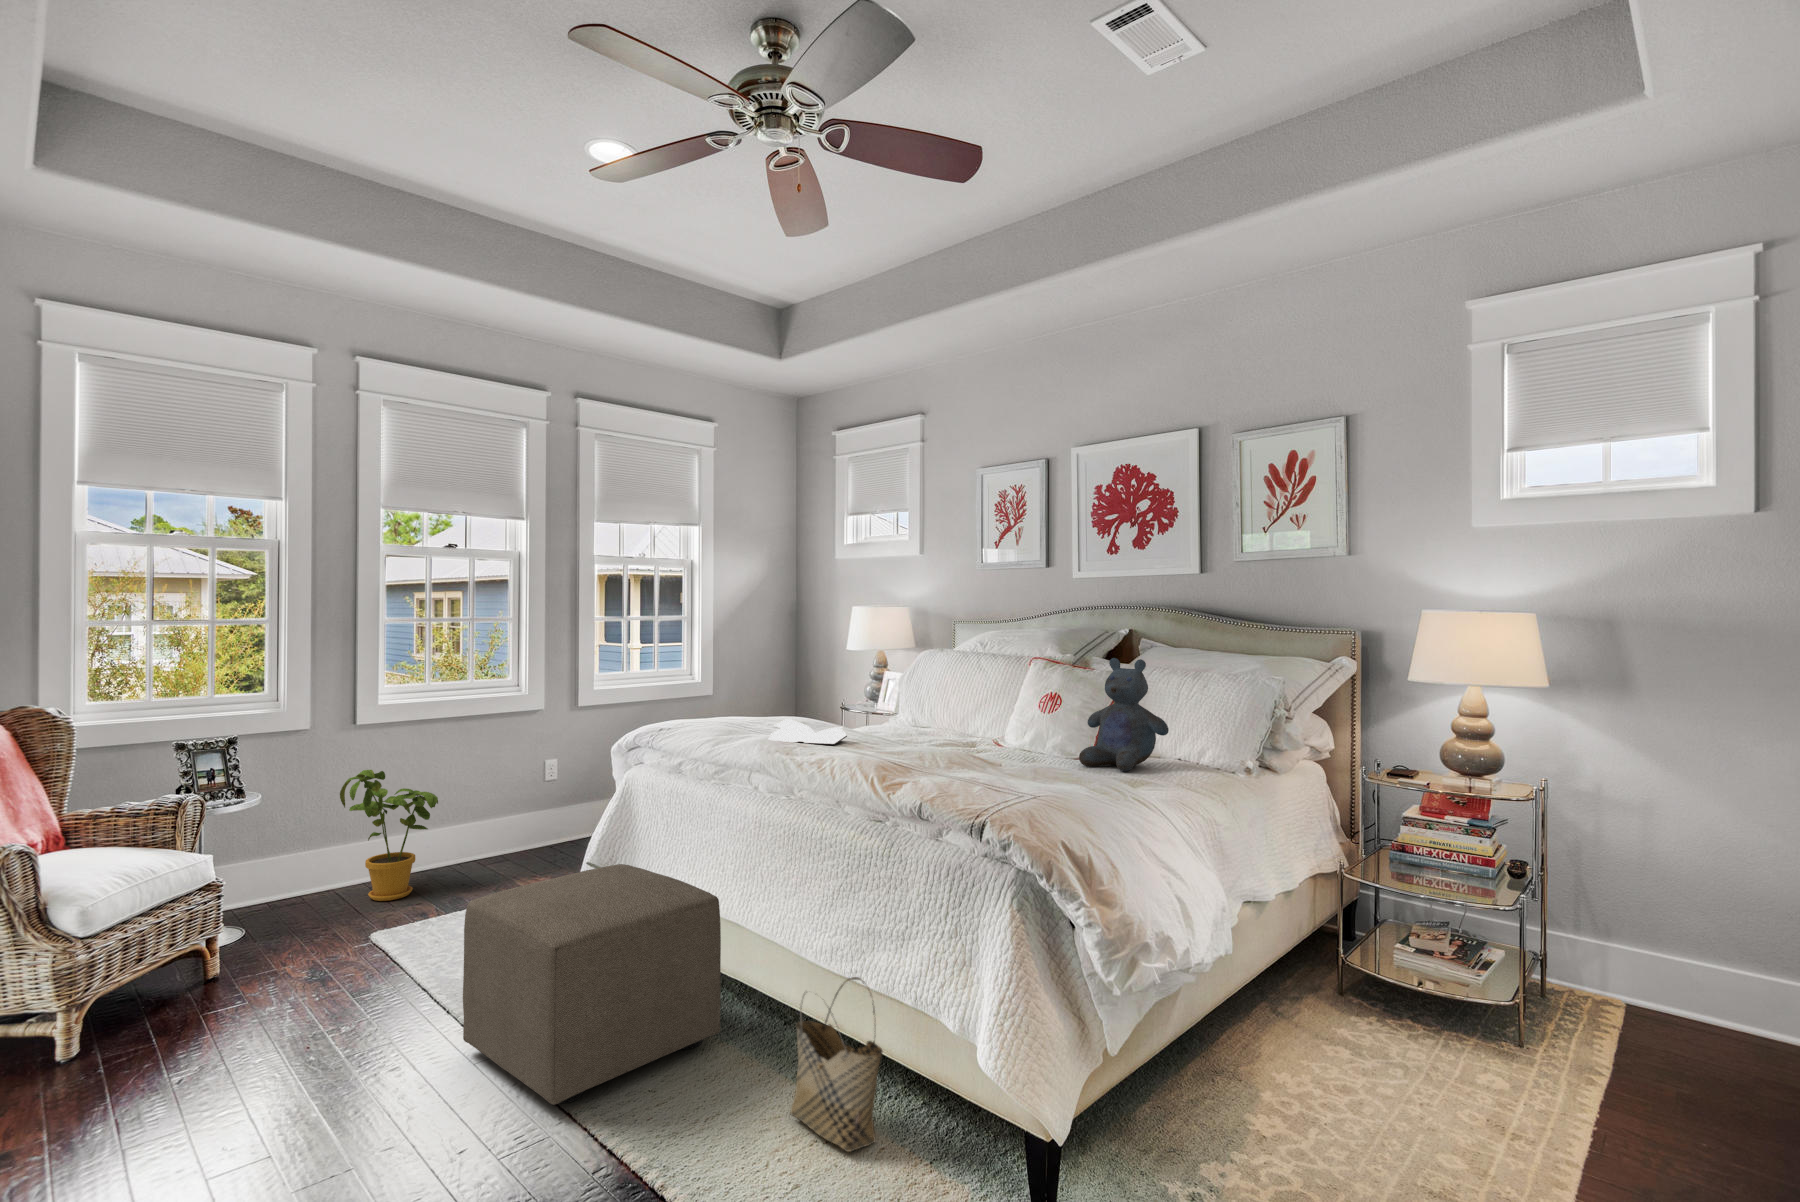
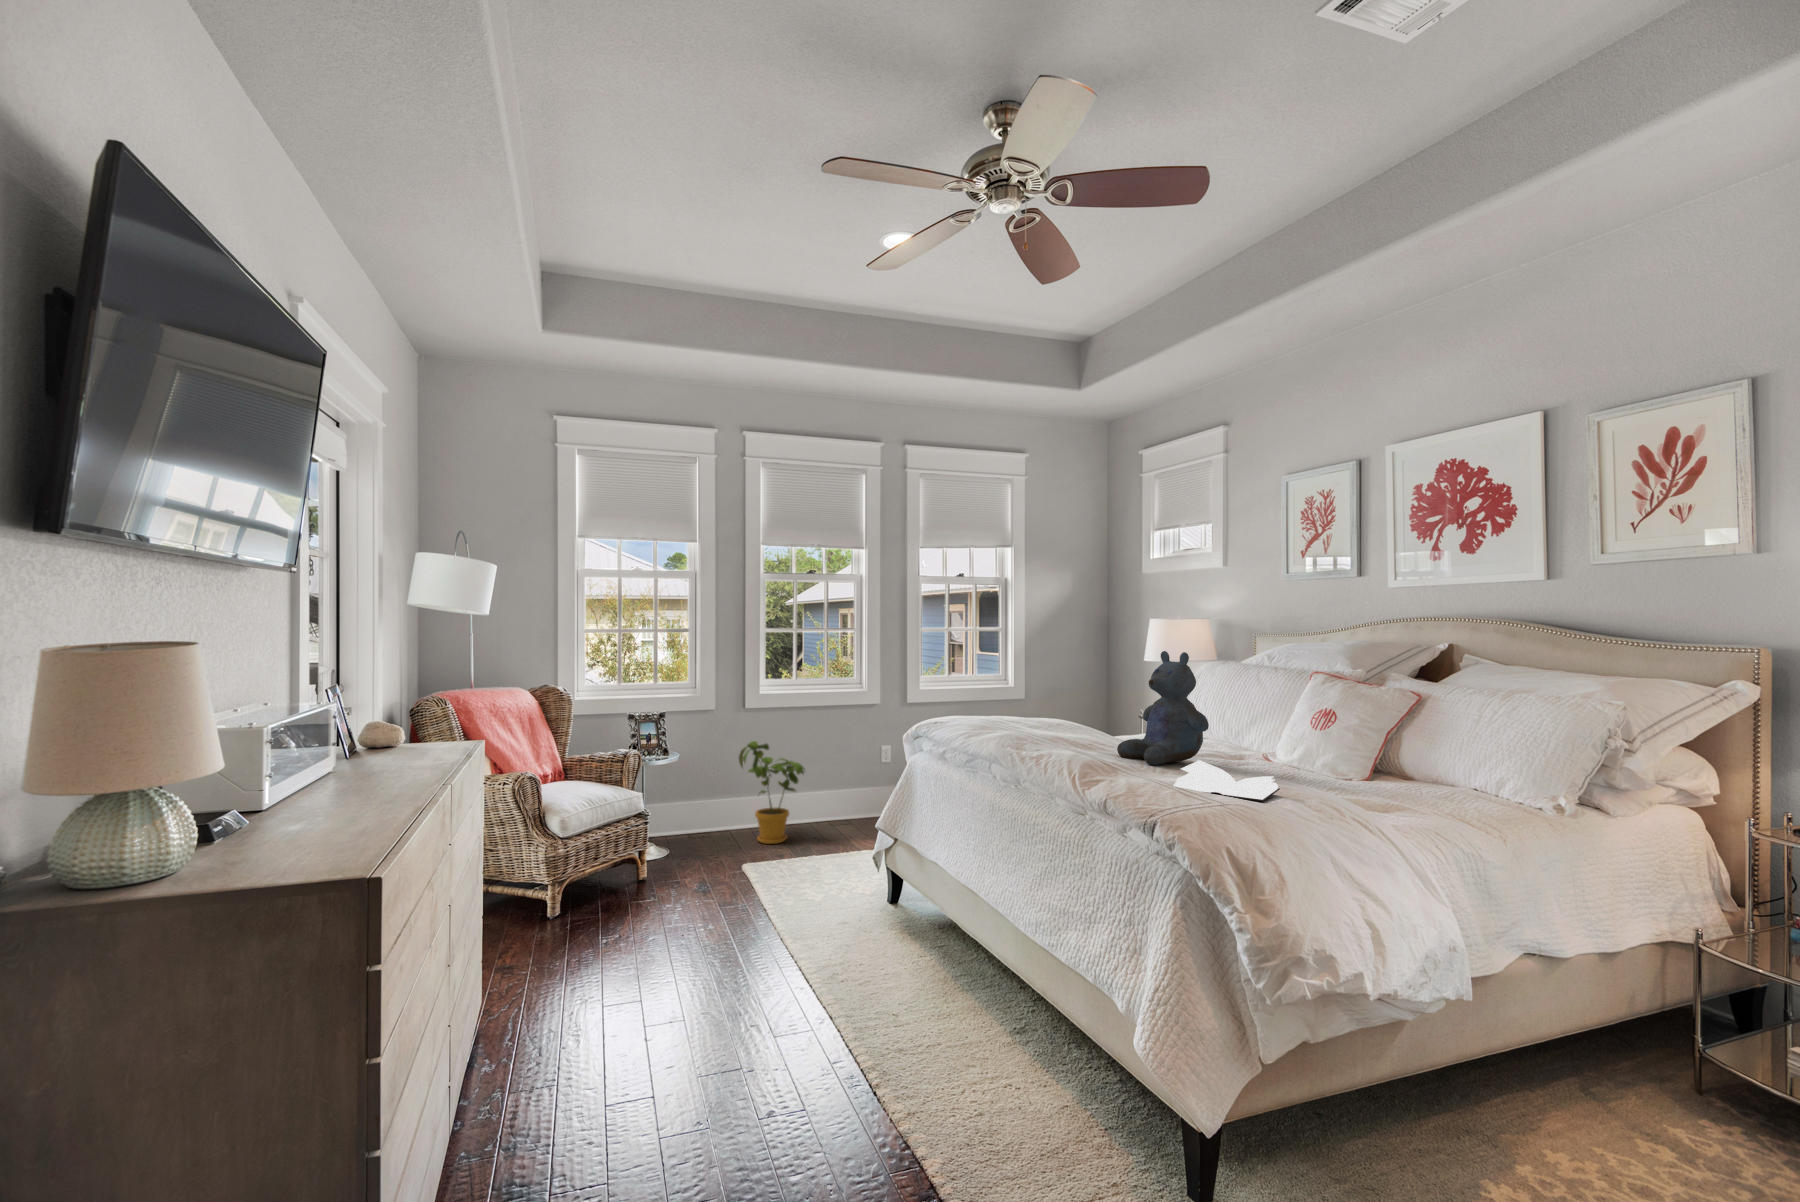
stuffed bear: present [1079,658,1169,772] -> present [1117,651,1209,765]
book: present [768,719,847,745] -> present [1174,760,1280,801]
ottoman: present [463,864,721,1105] -> none [774,830,964,1014]
woven basket: present [790,977,882,1152] -> none [994,951,1067,1108]

